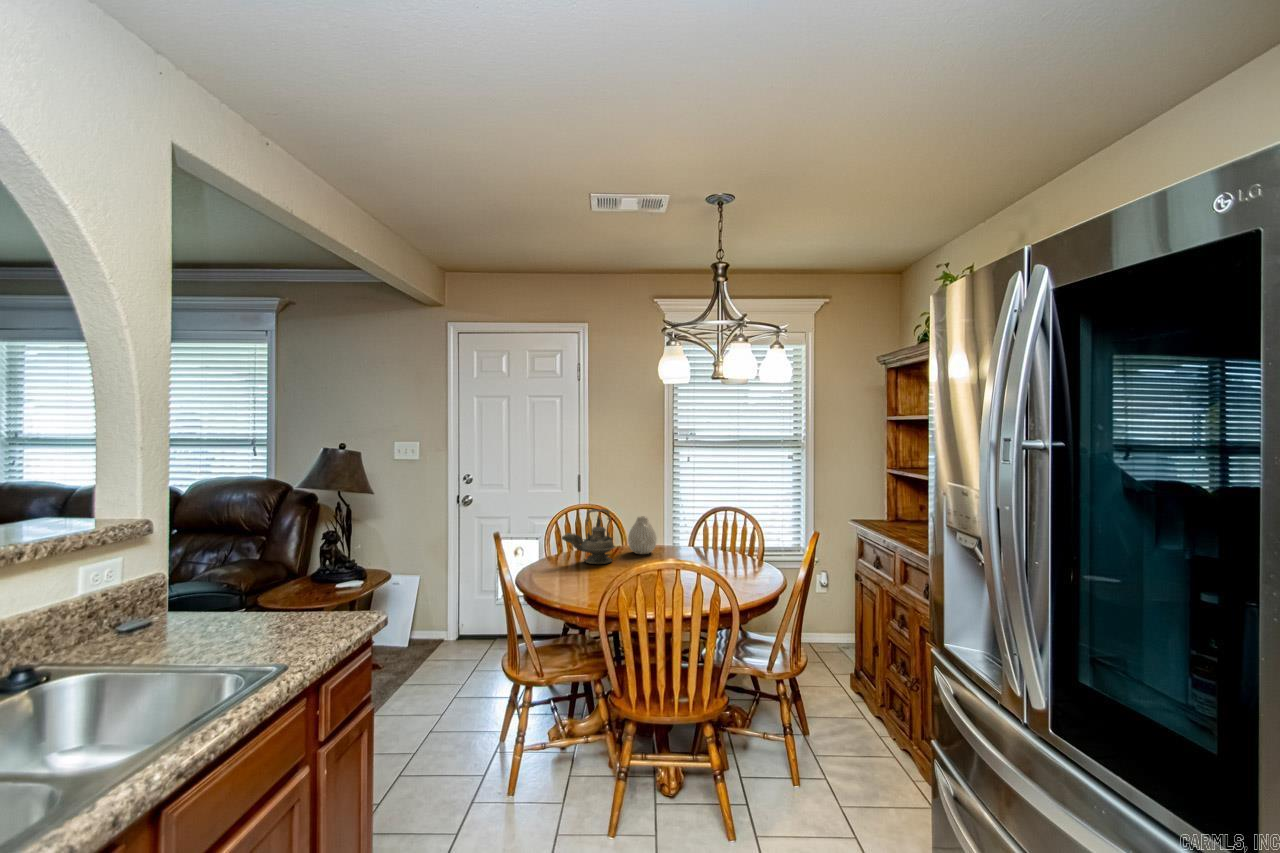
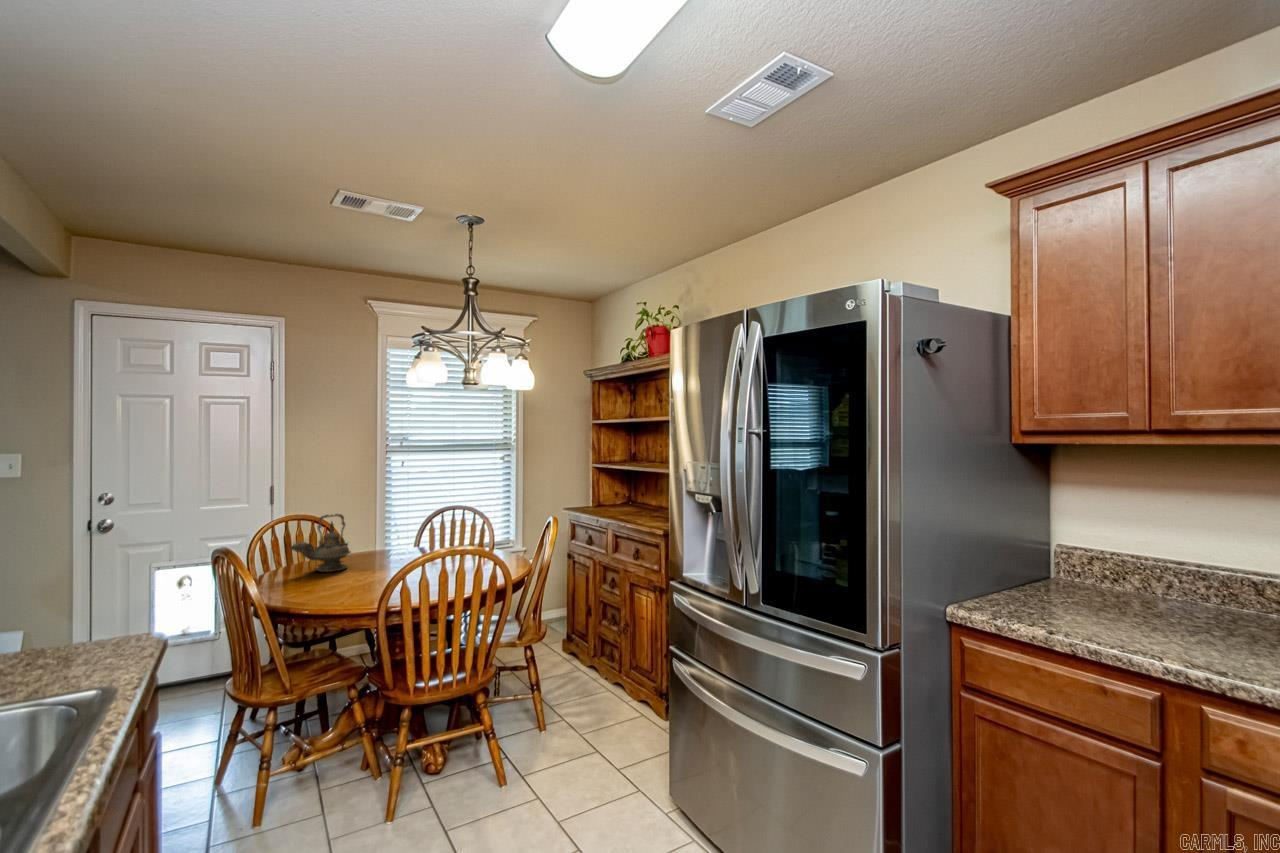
vase: present [628,516,657,554] -> none [357,520,389,558]

